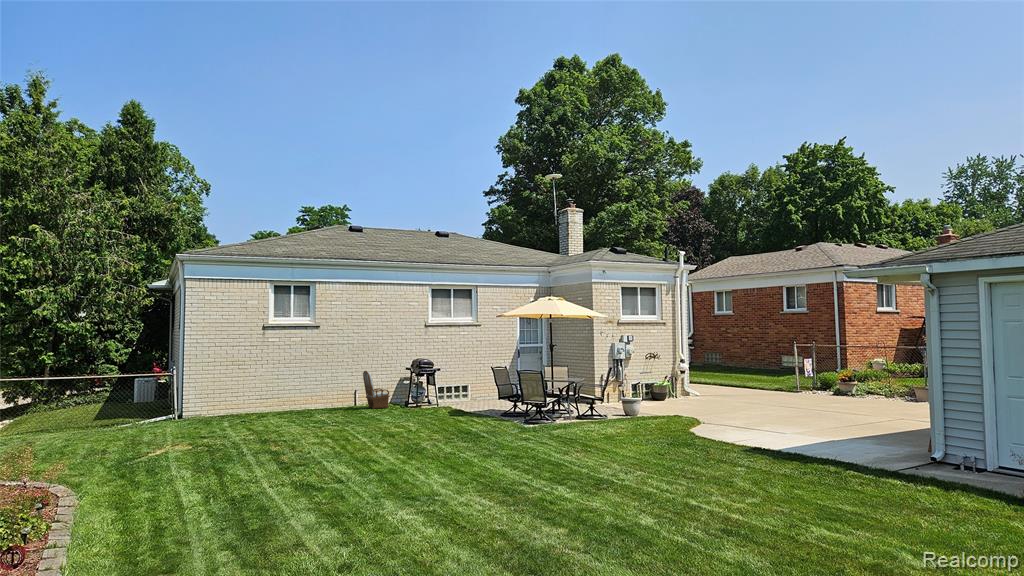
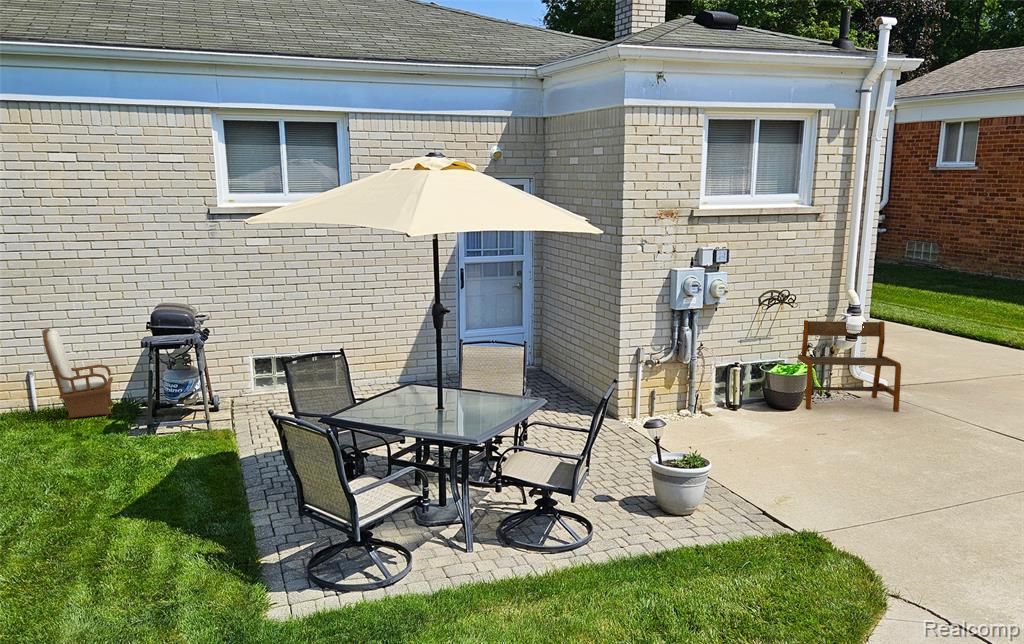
bench: none [663,365,704,400] -> present [798,320,901,412]

